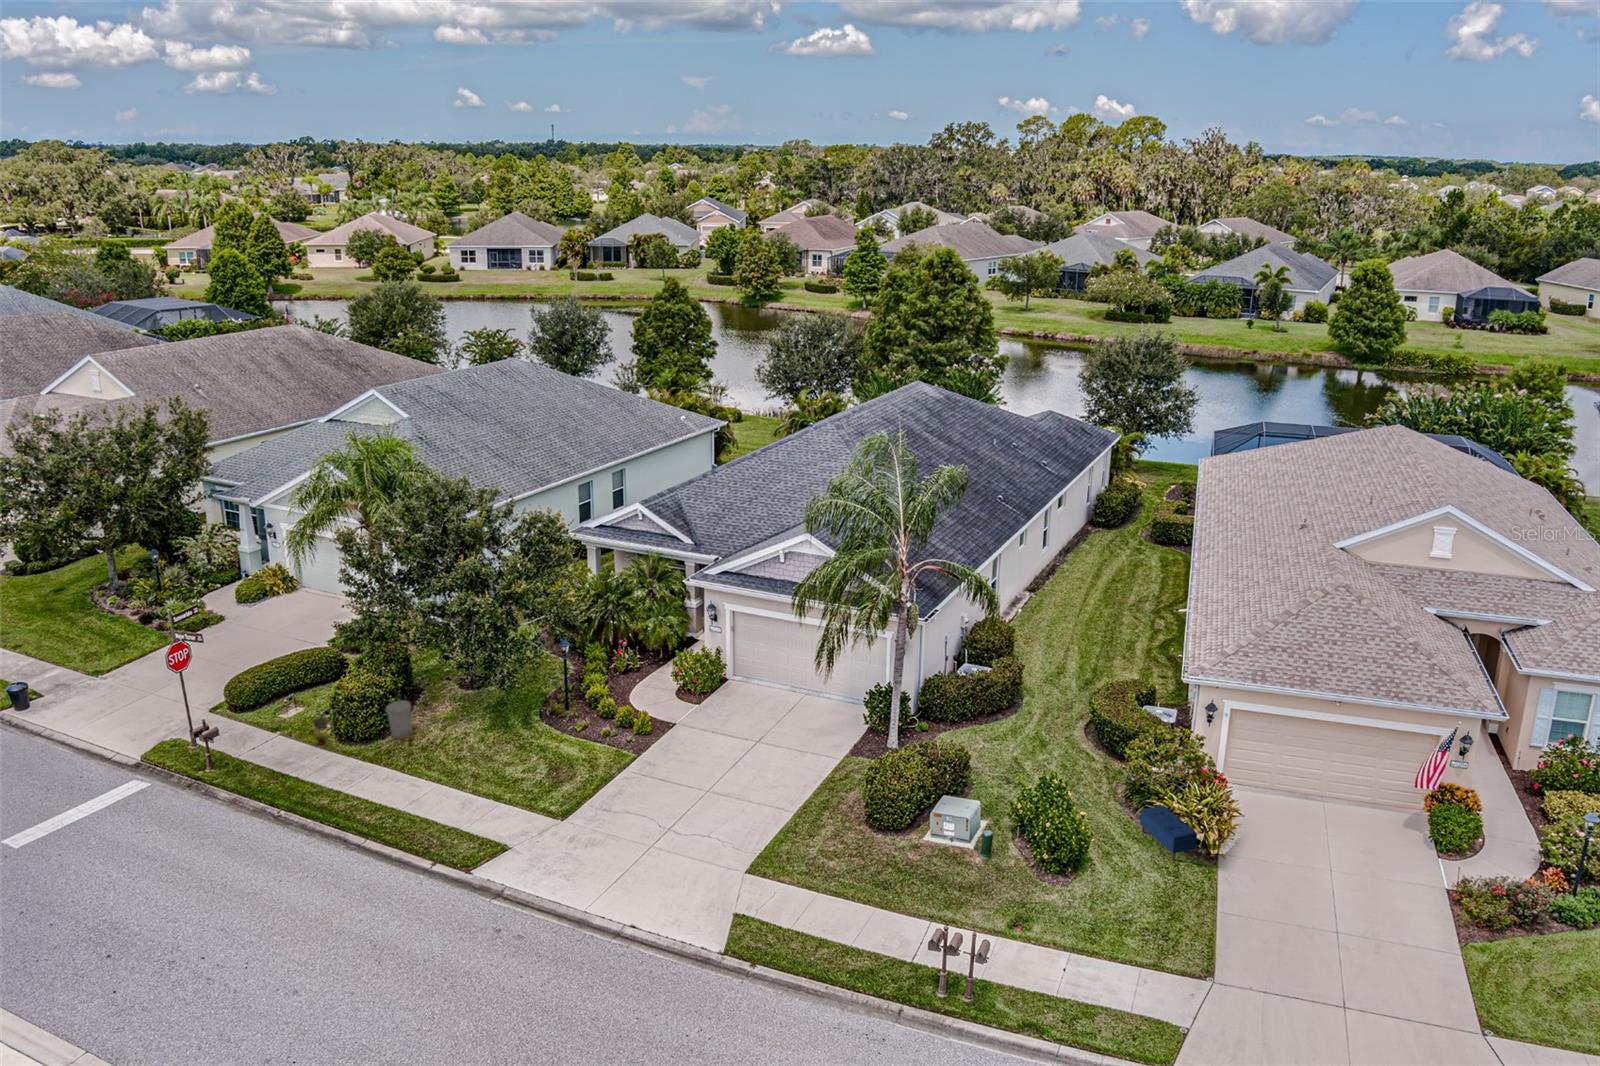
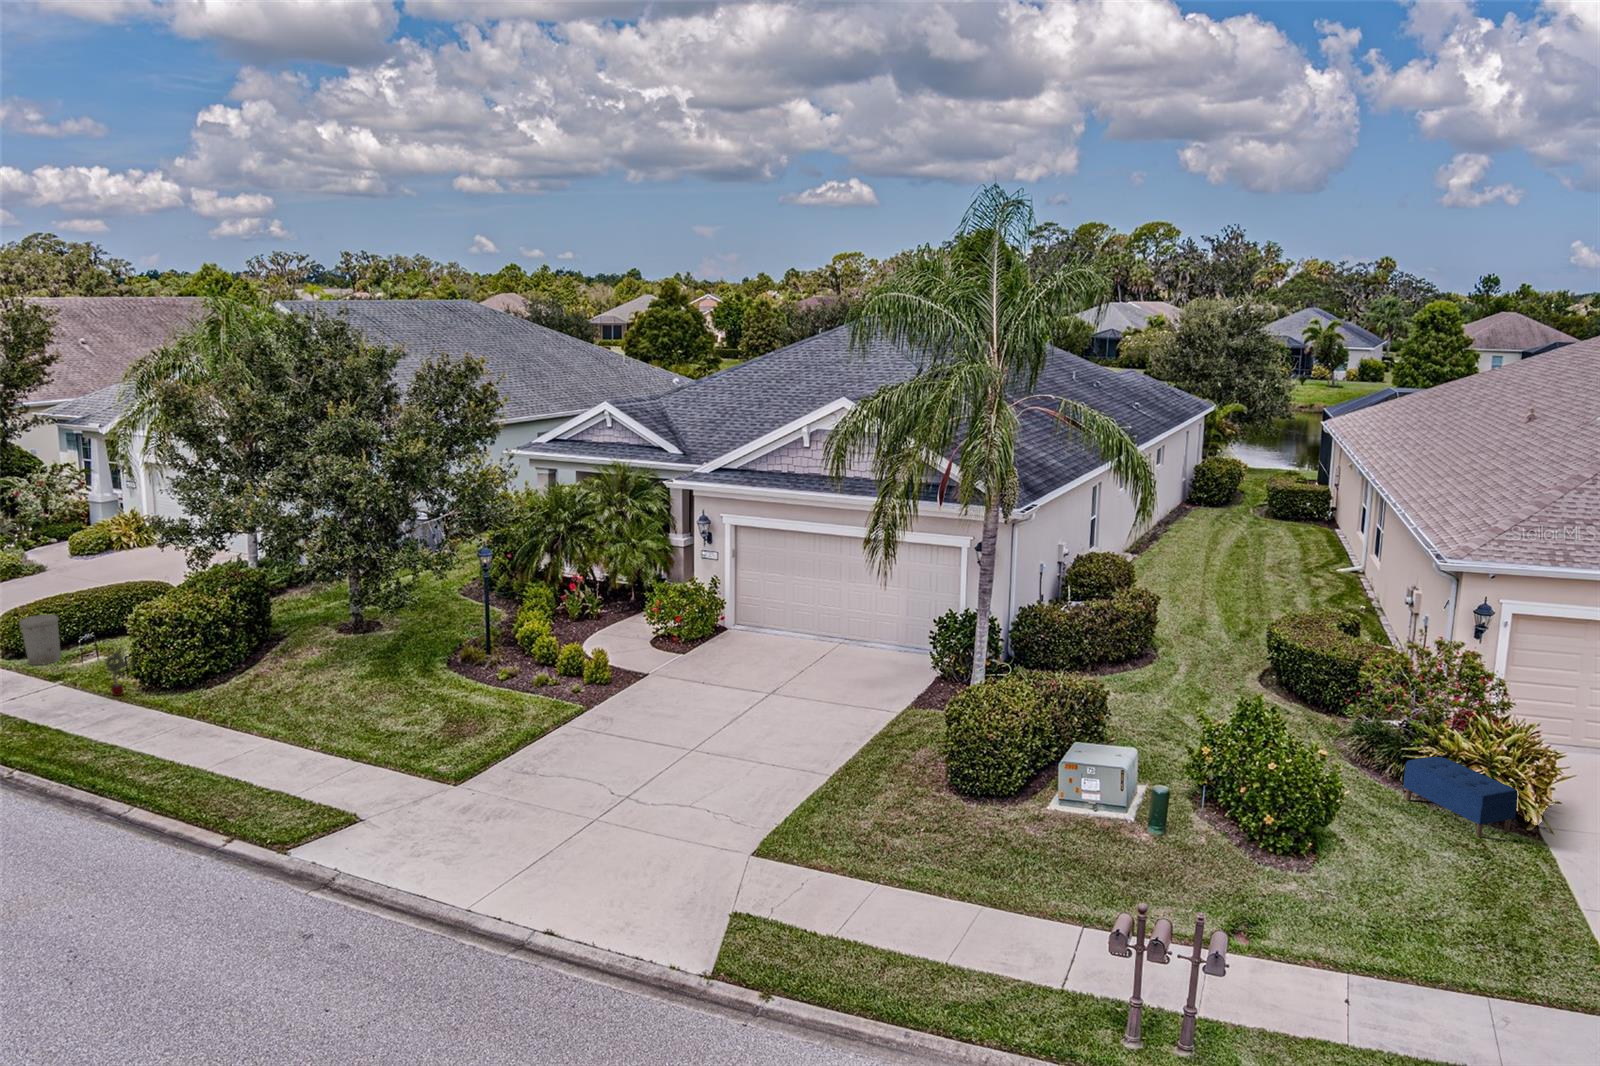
trash can: present [386,701,413,739] -> present [19,615,61,665]

